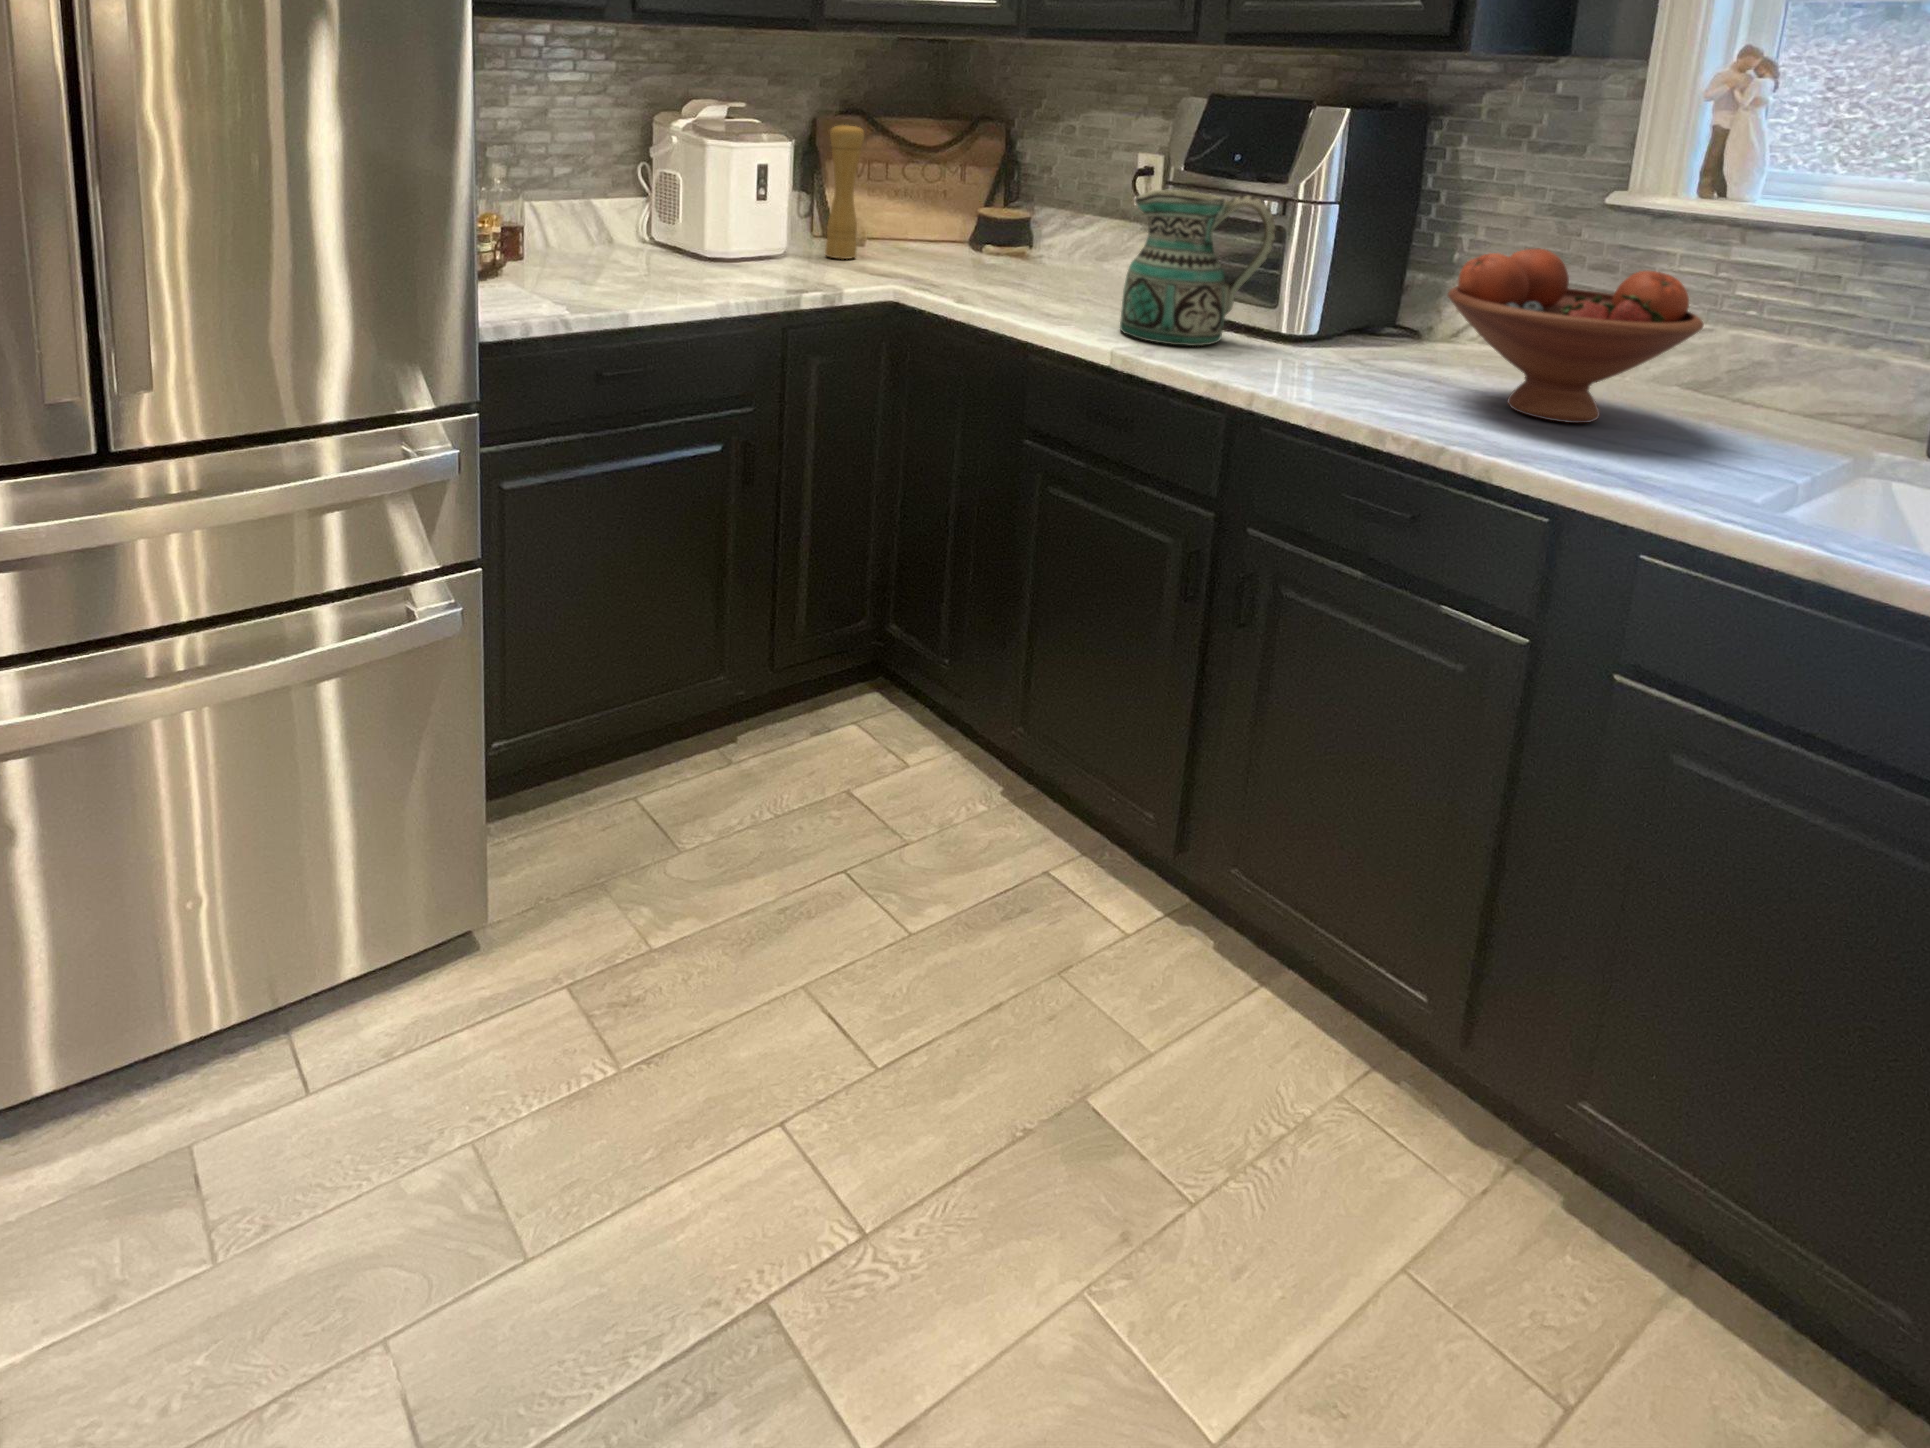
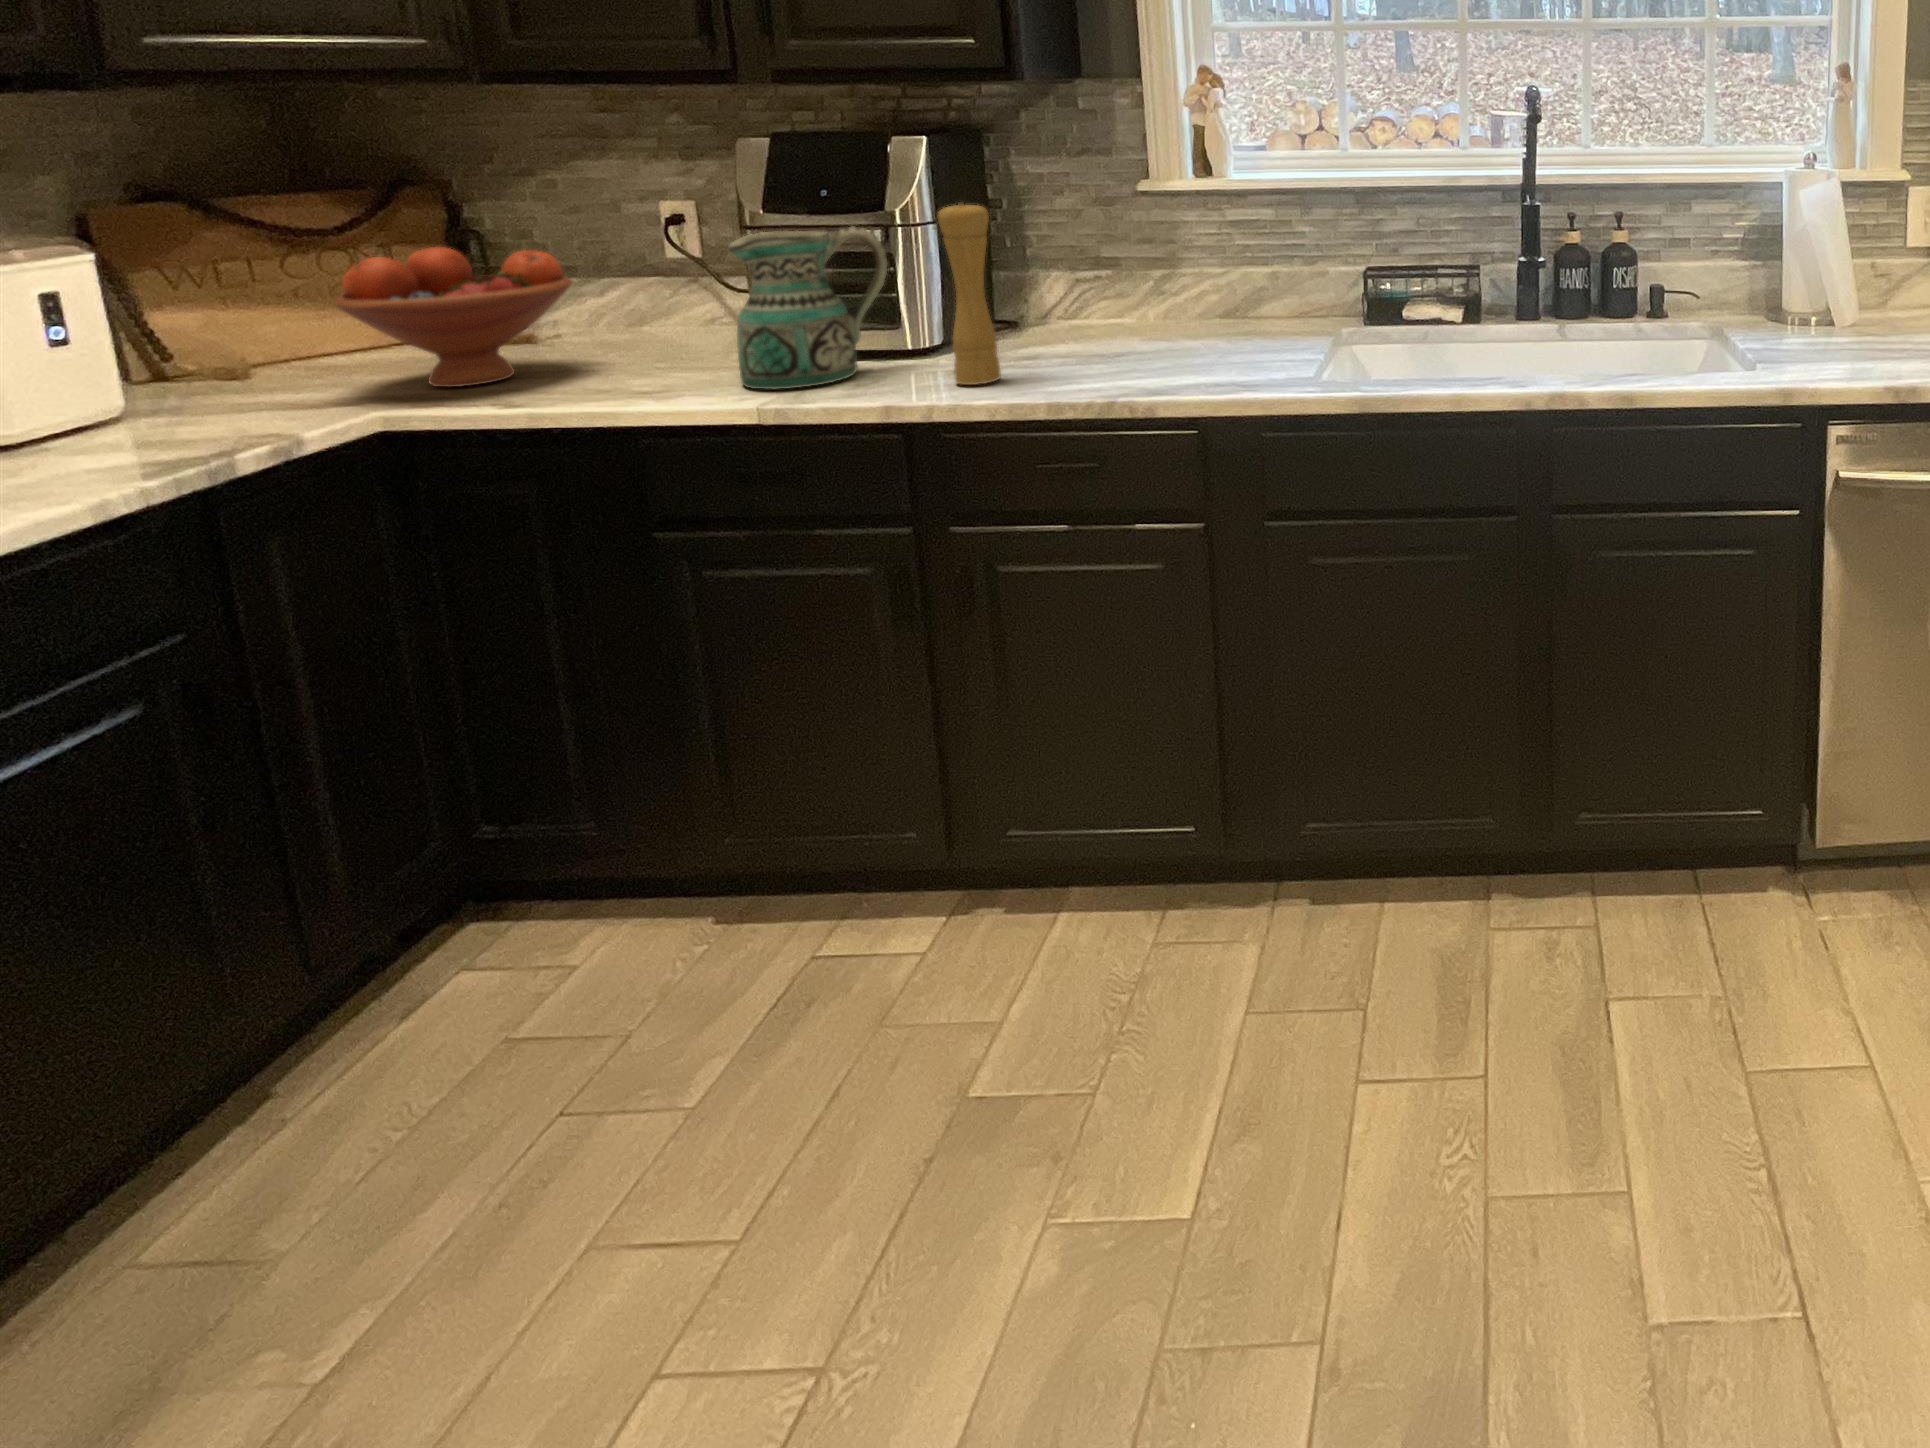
pepper mill: present [825,123,864,259] -> present [938,202,1001,385]
fruit bowl: present [1448,249,1704,423] -> present [334,247,573,387]

